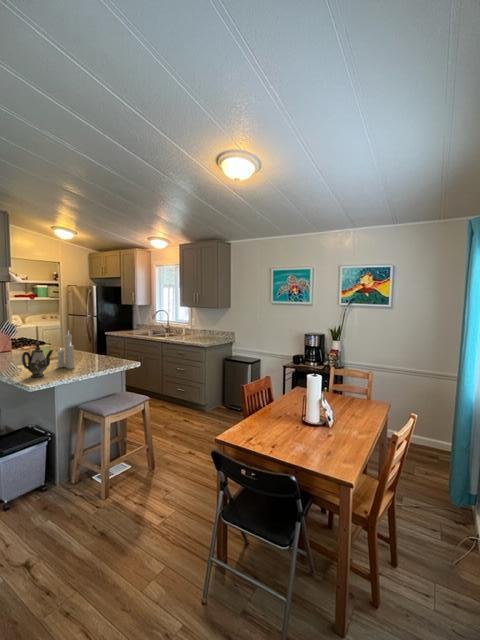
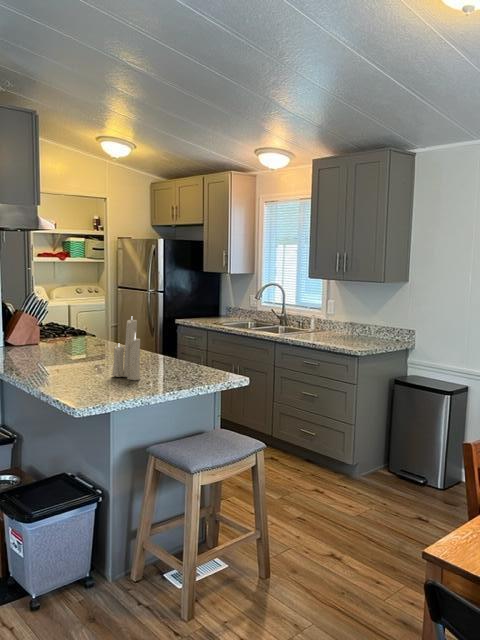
teapot: present [22,342,53,377] -> none [62,330,110,391]

